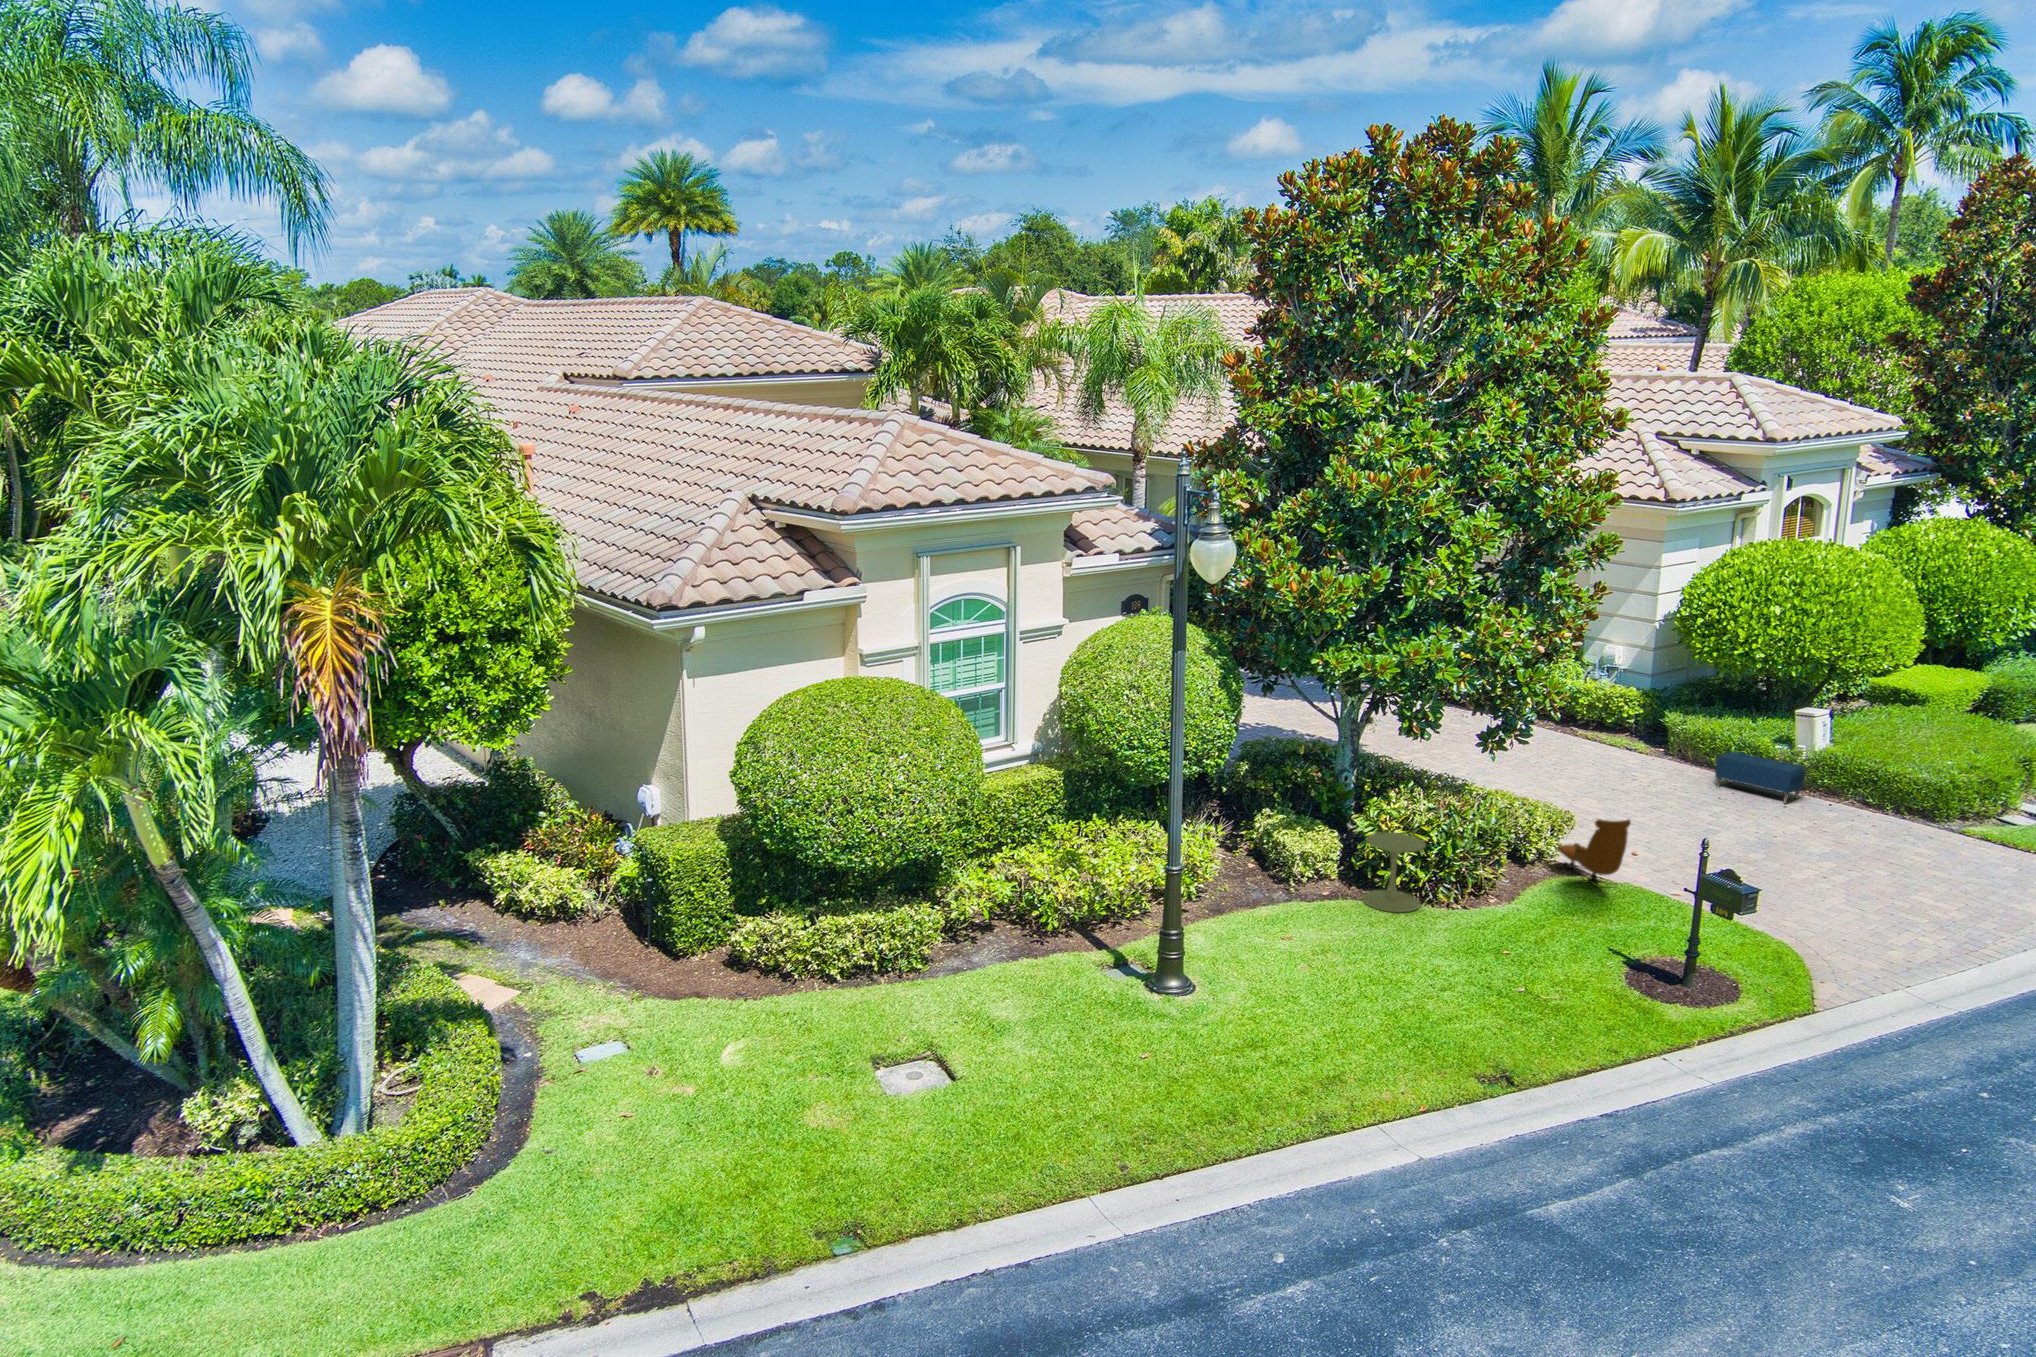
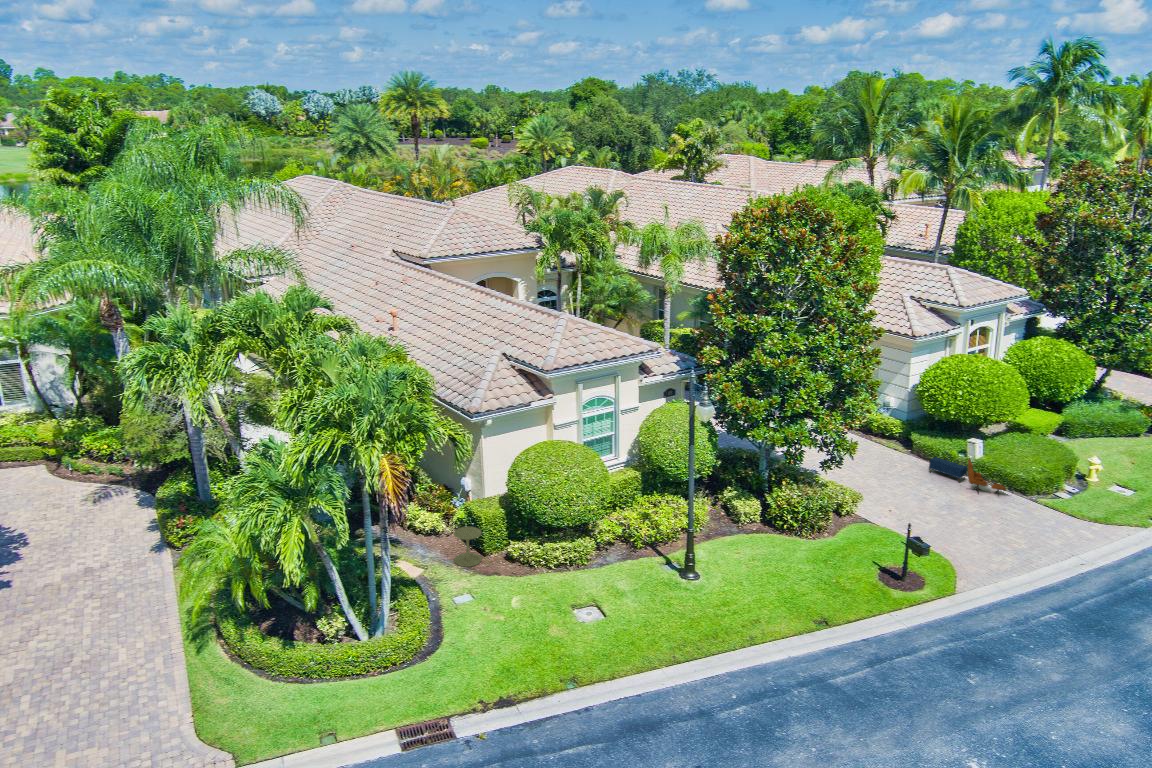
lounge chair: present [1557,819,1631,893] -> present [968,459,1006,494]
pedestal table: present [1361,832,1426,912] -> present [454,527,482,567]

